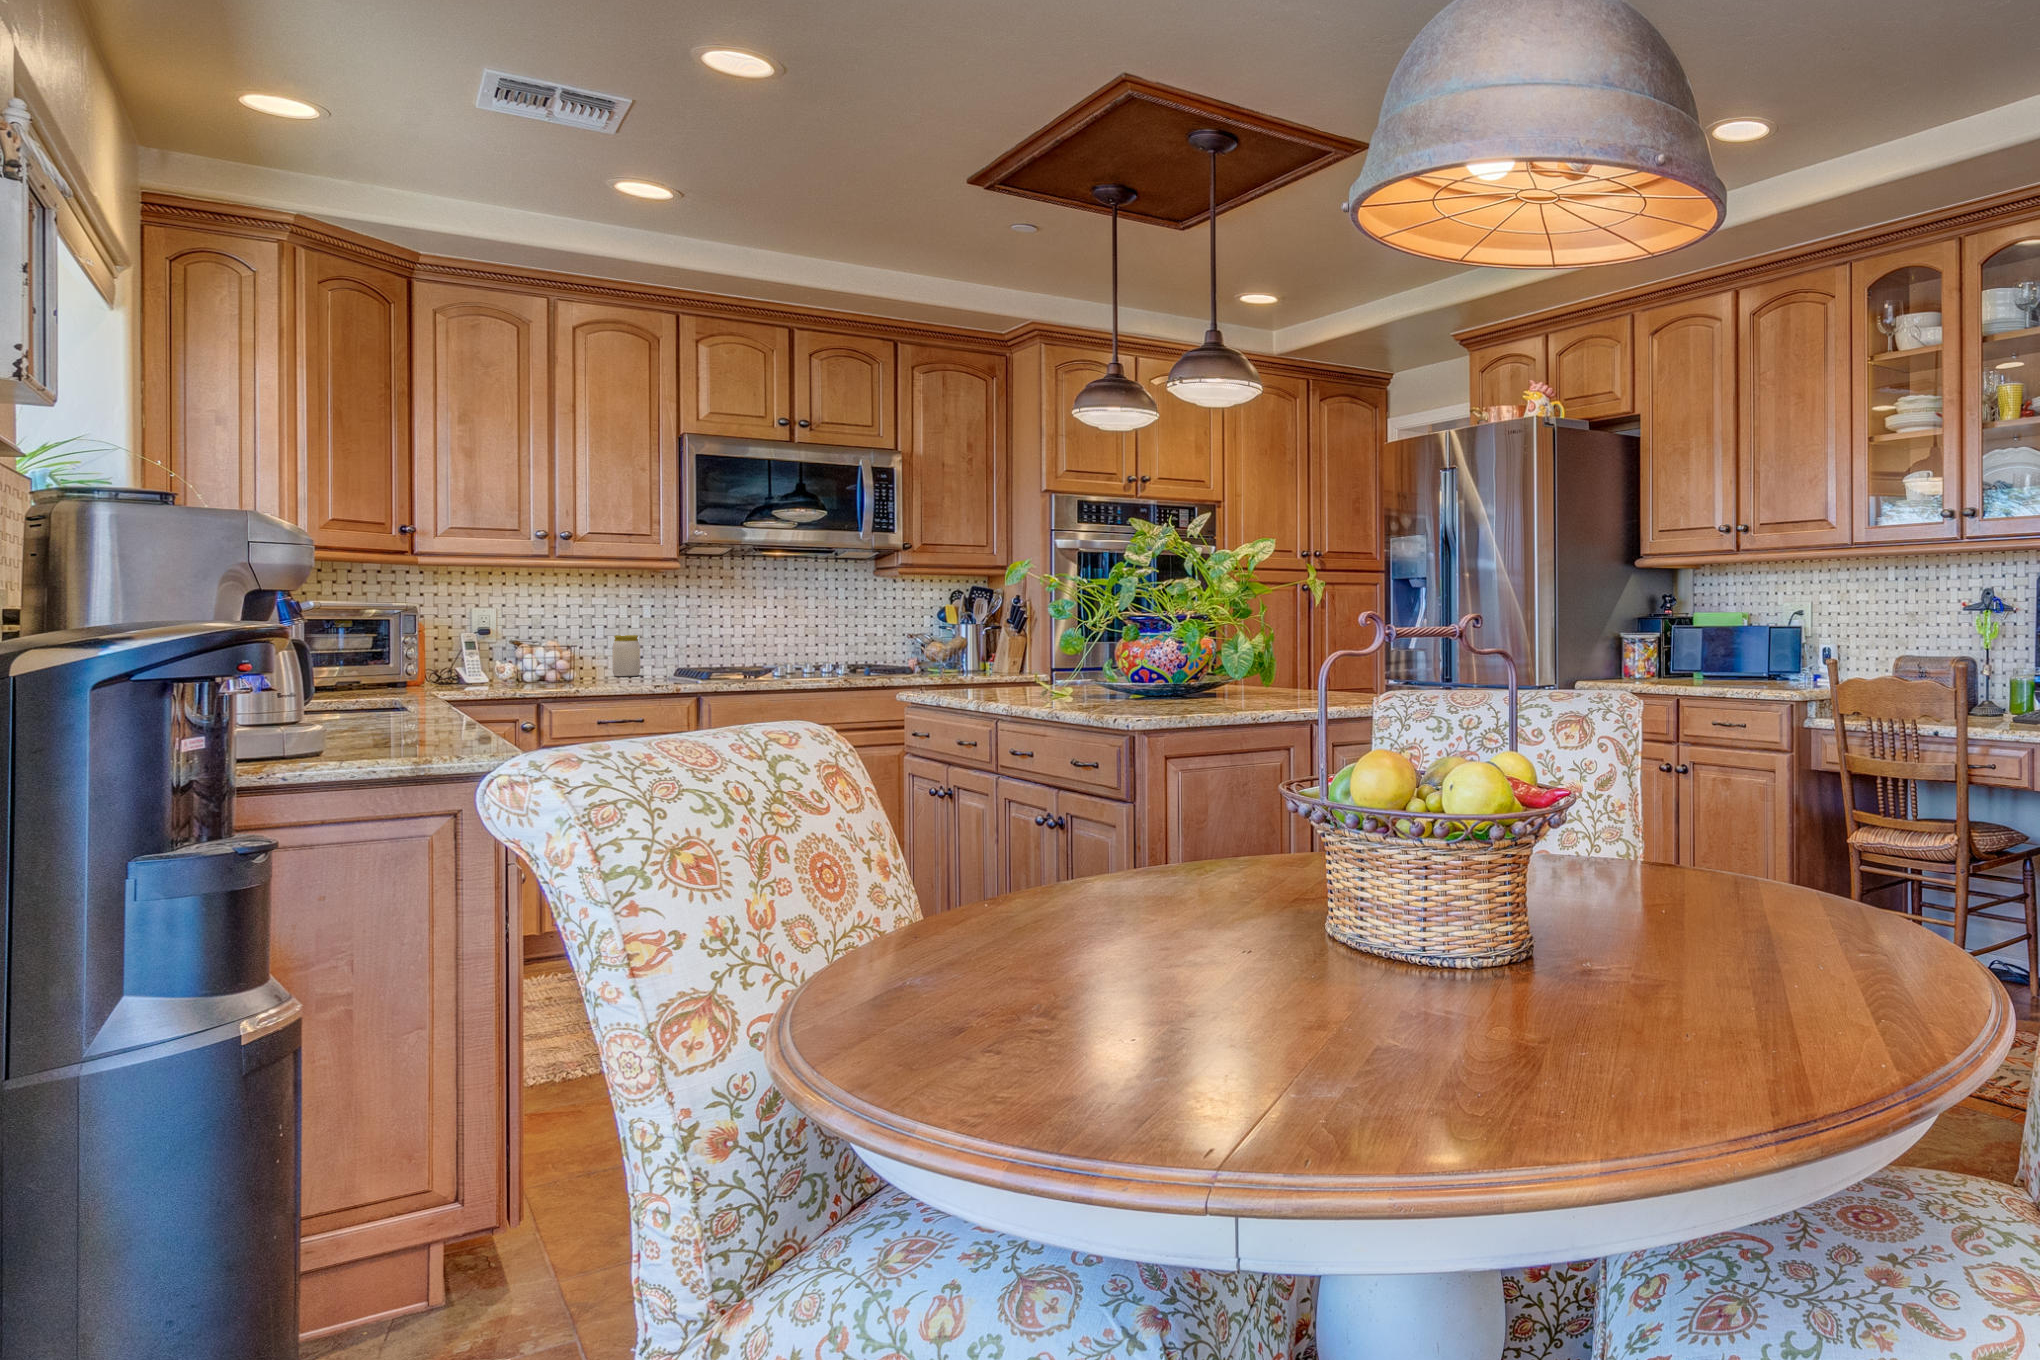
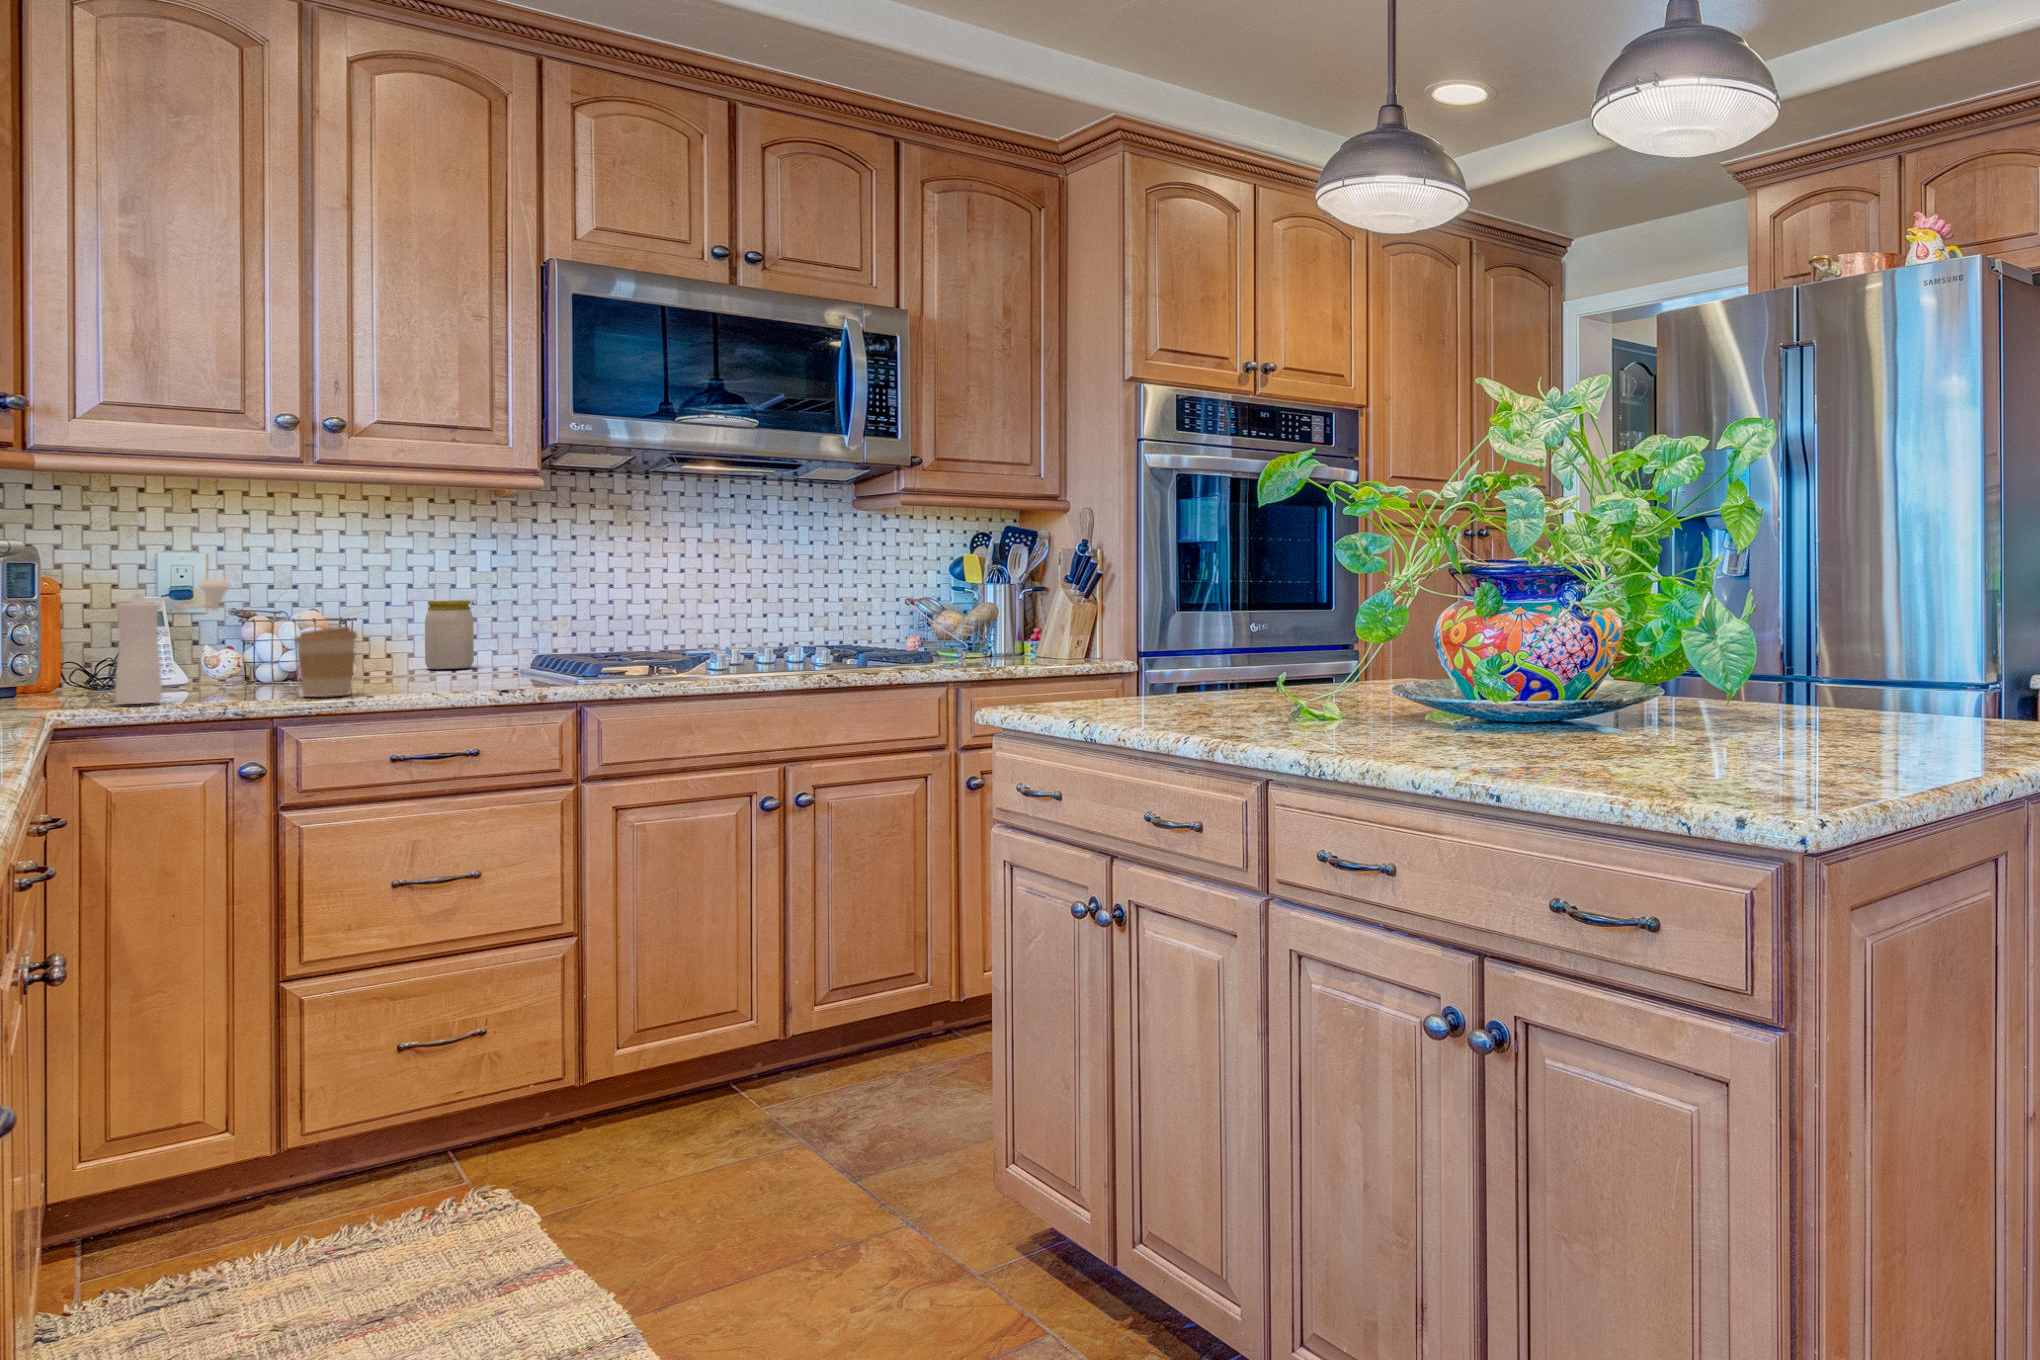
pepper mill: none [460,624,515,691] -> present [115,579,231,704]
coffee cup: none [548,650,581,689] -> present [295,627,357,697]

